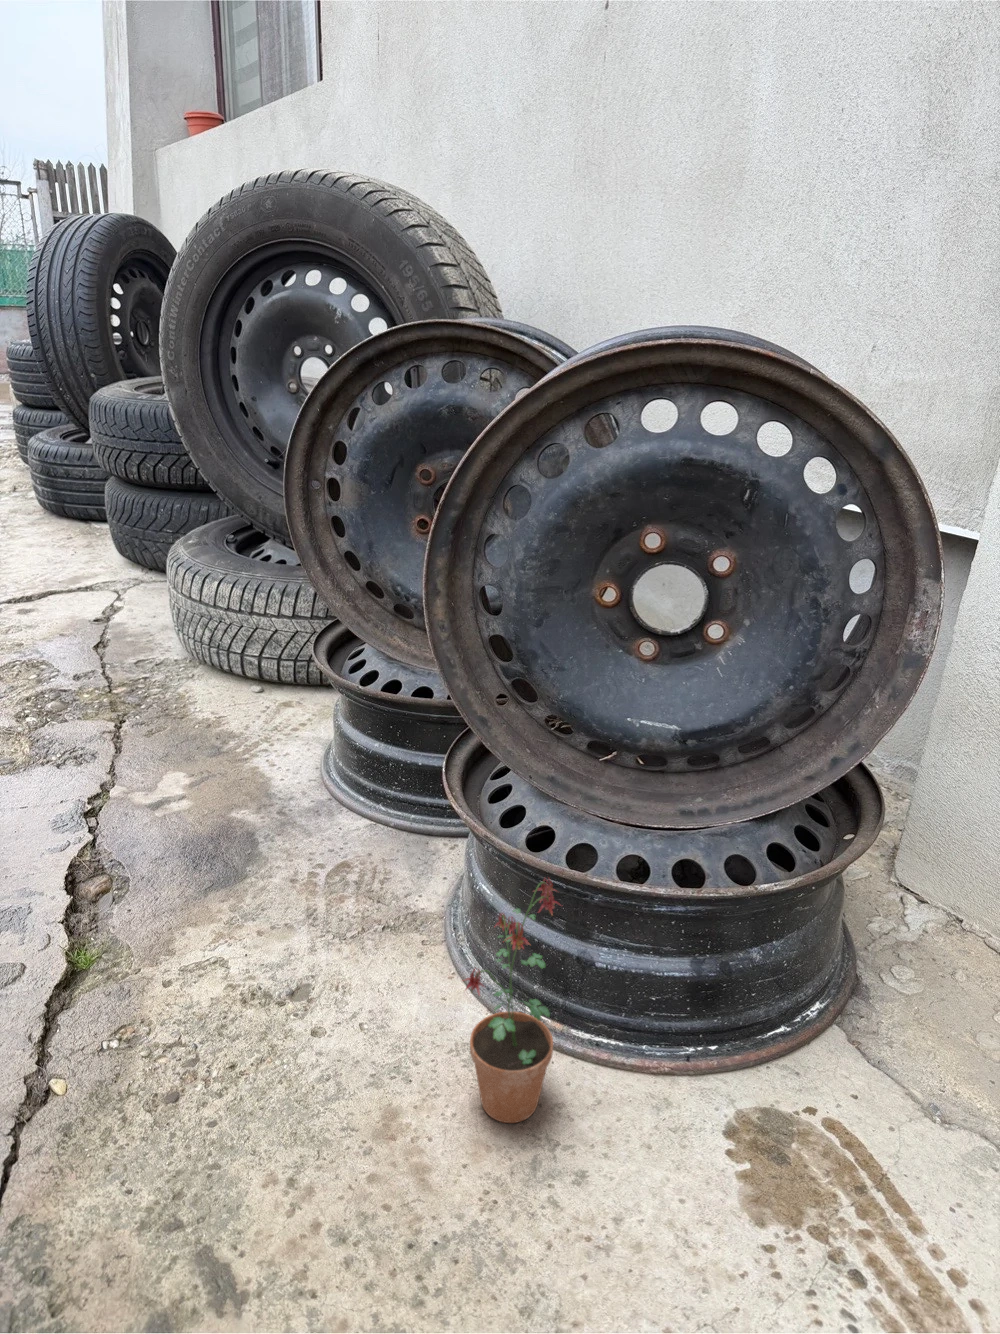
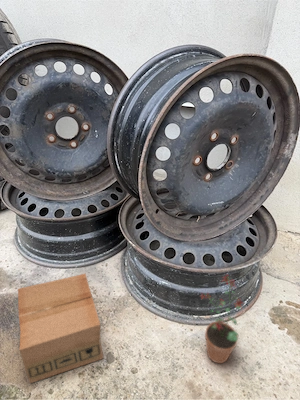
cardboard box: none [138,786,351,985] -> present [18,274,103,383]

